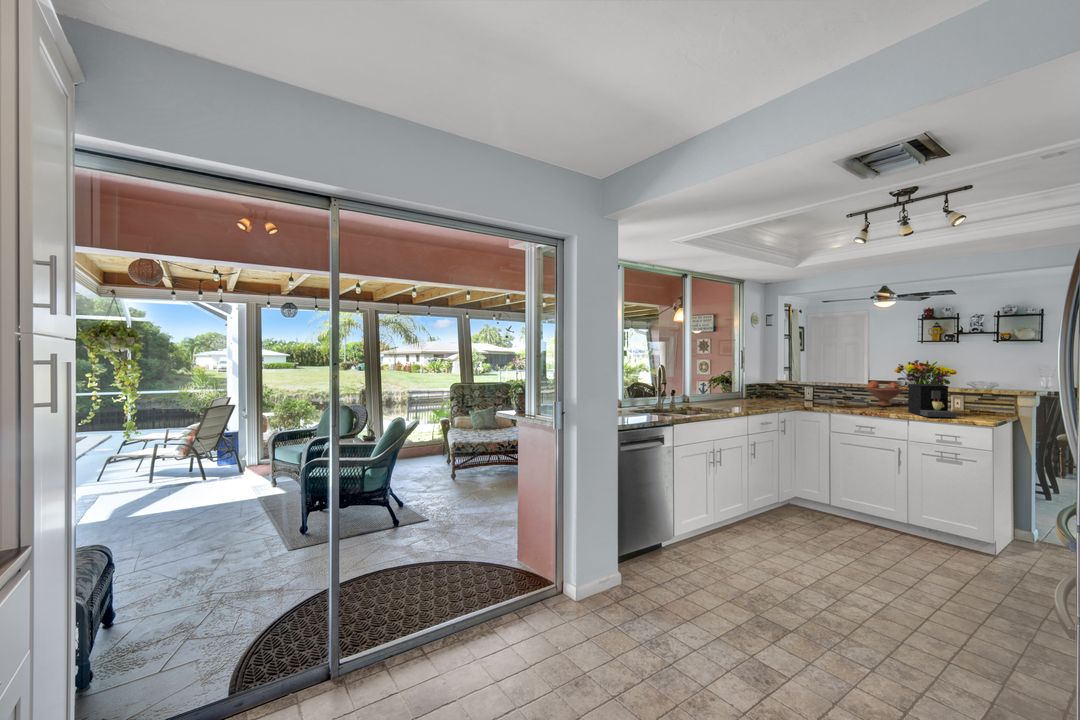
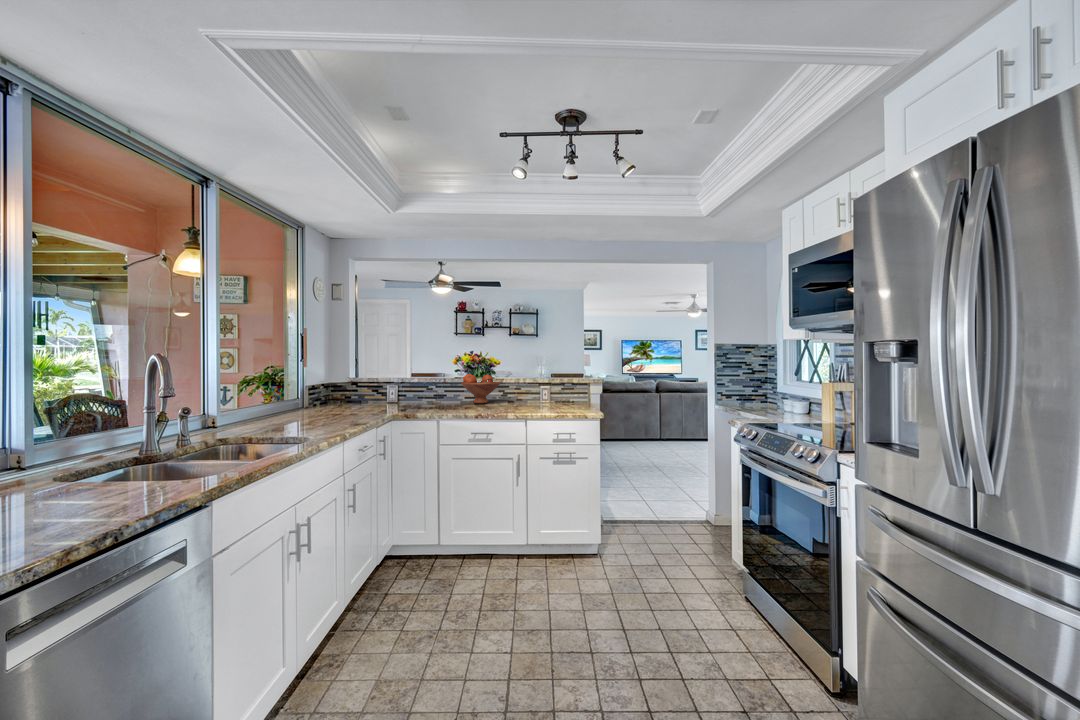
coffee maker: present [908,384,956,417] -> none [515,375,567,413]

